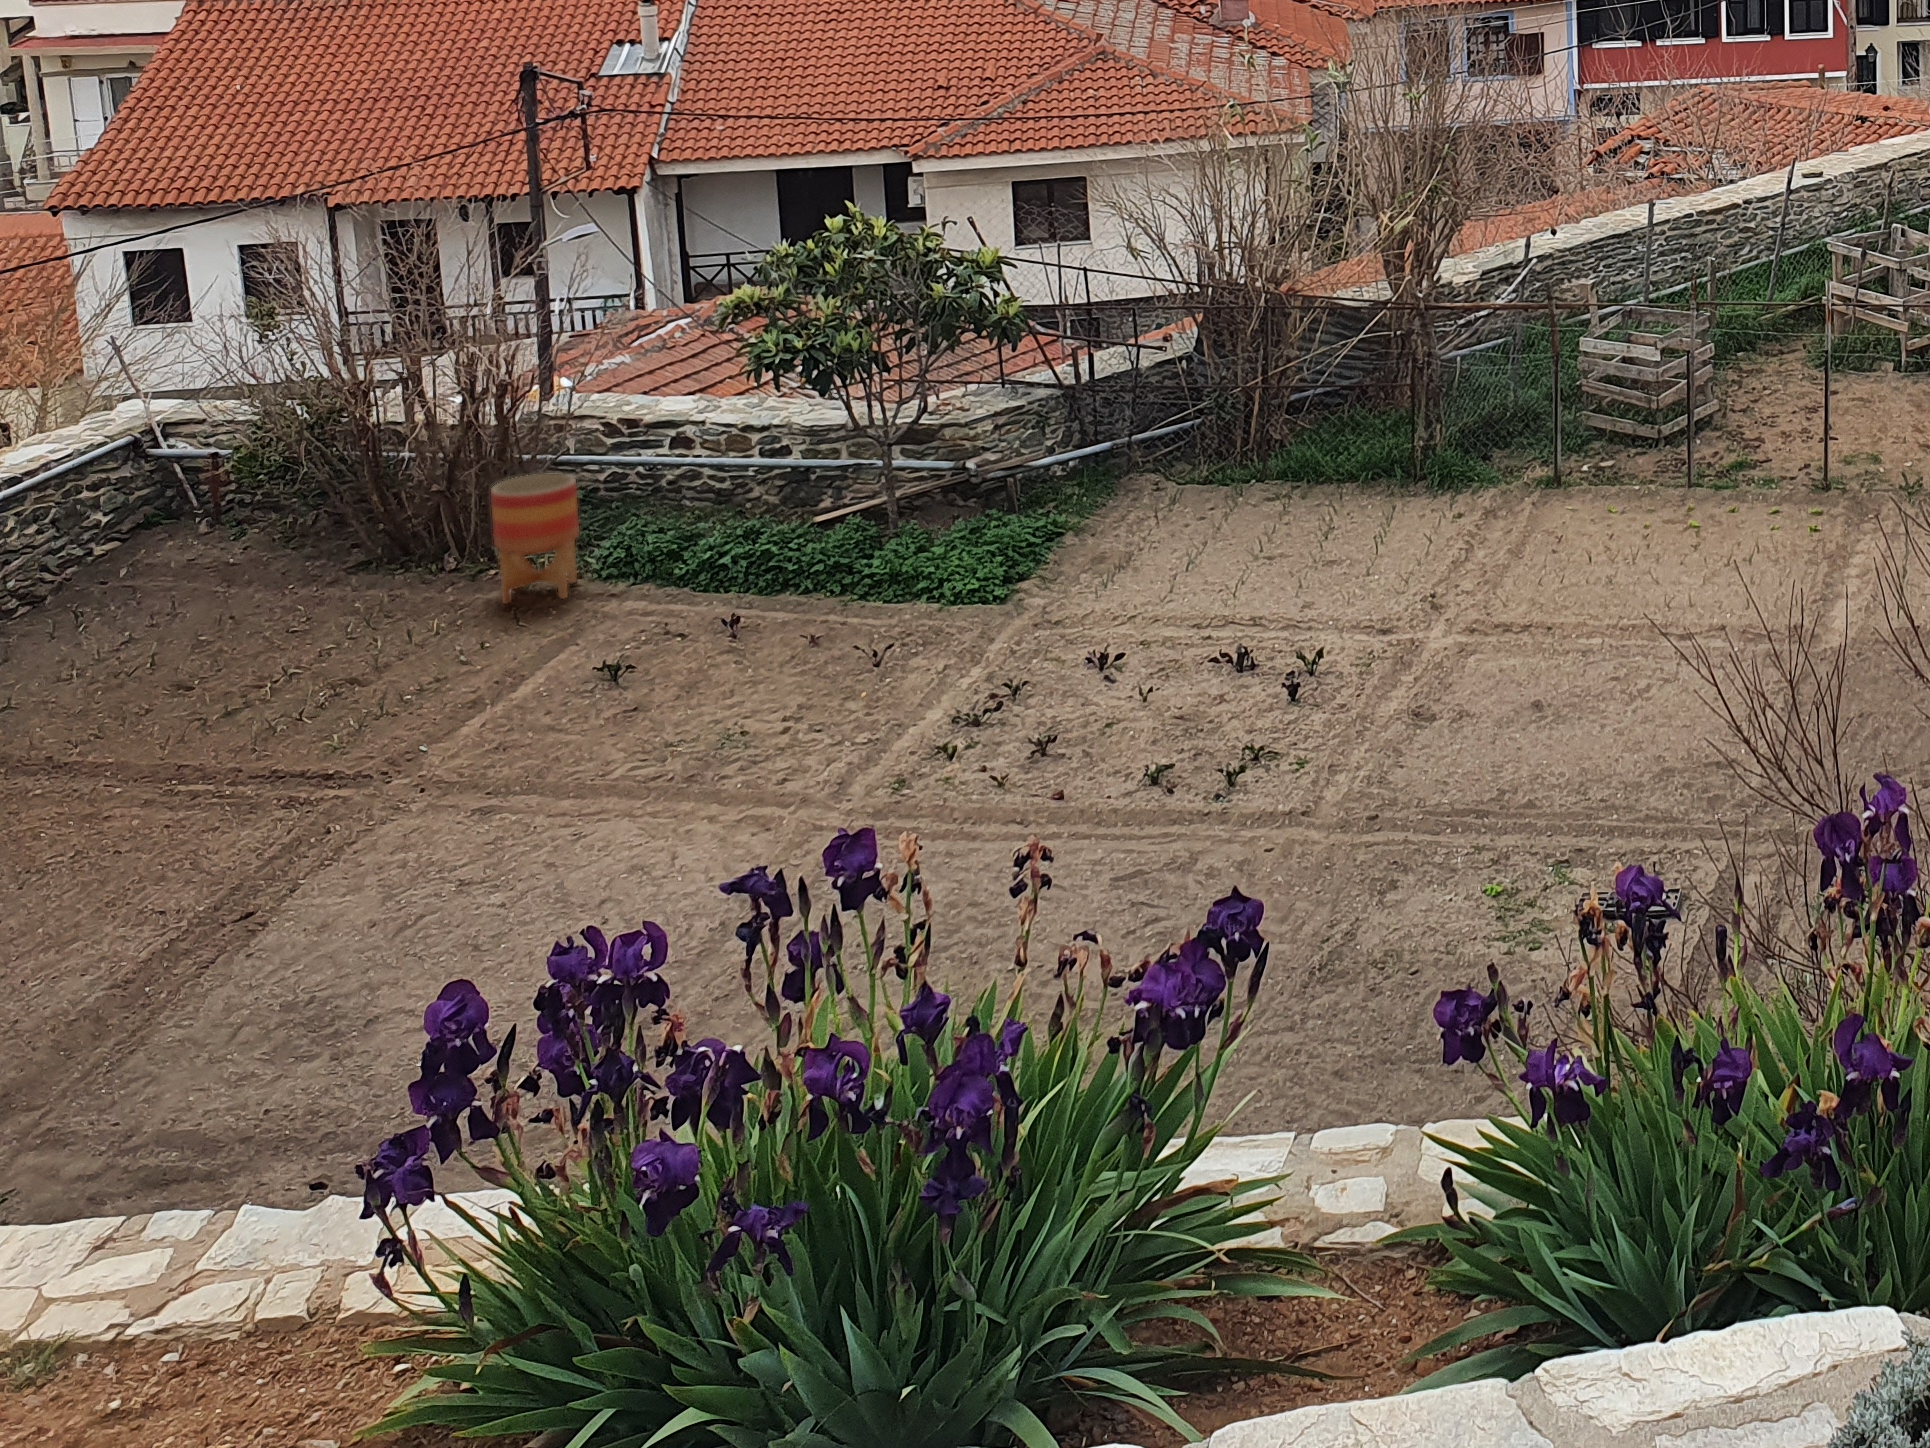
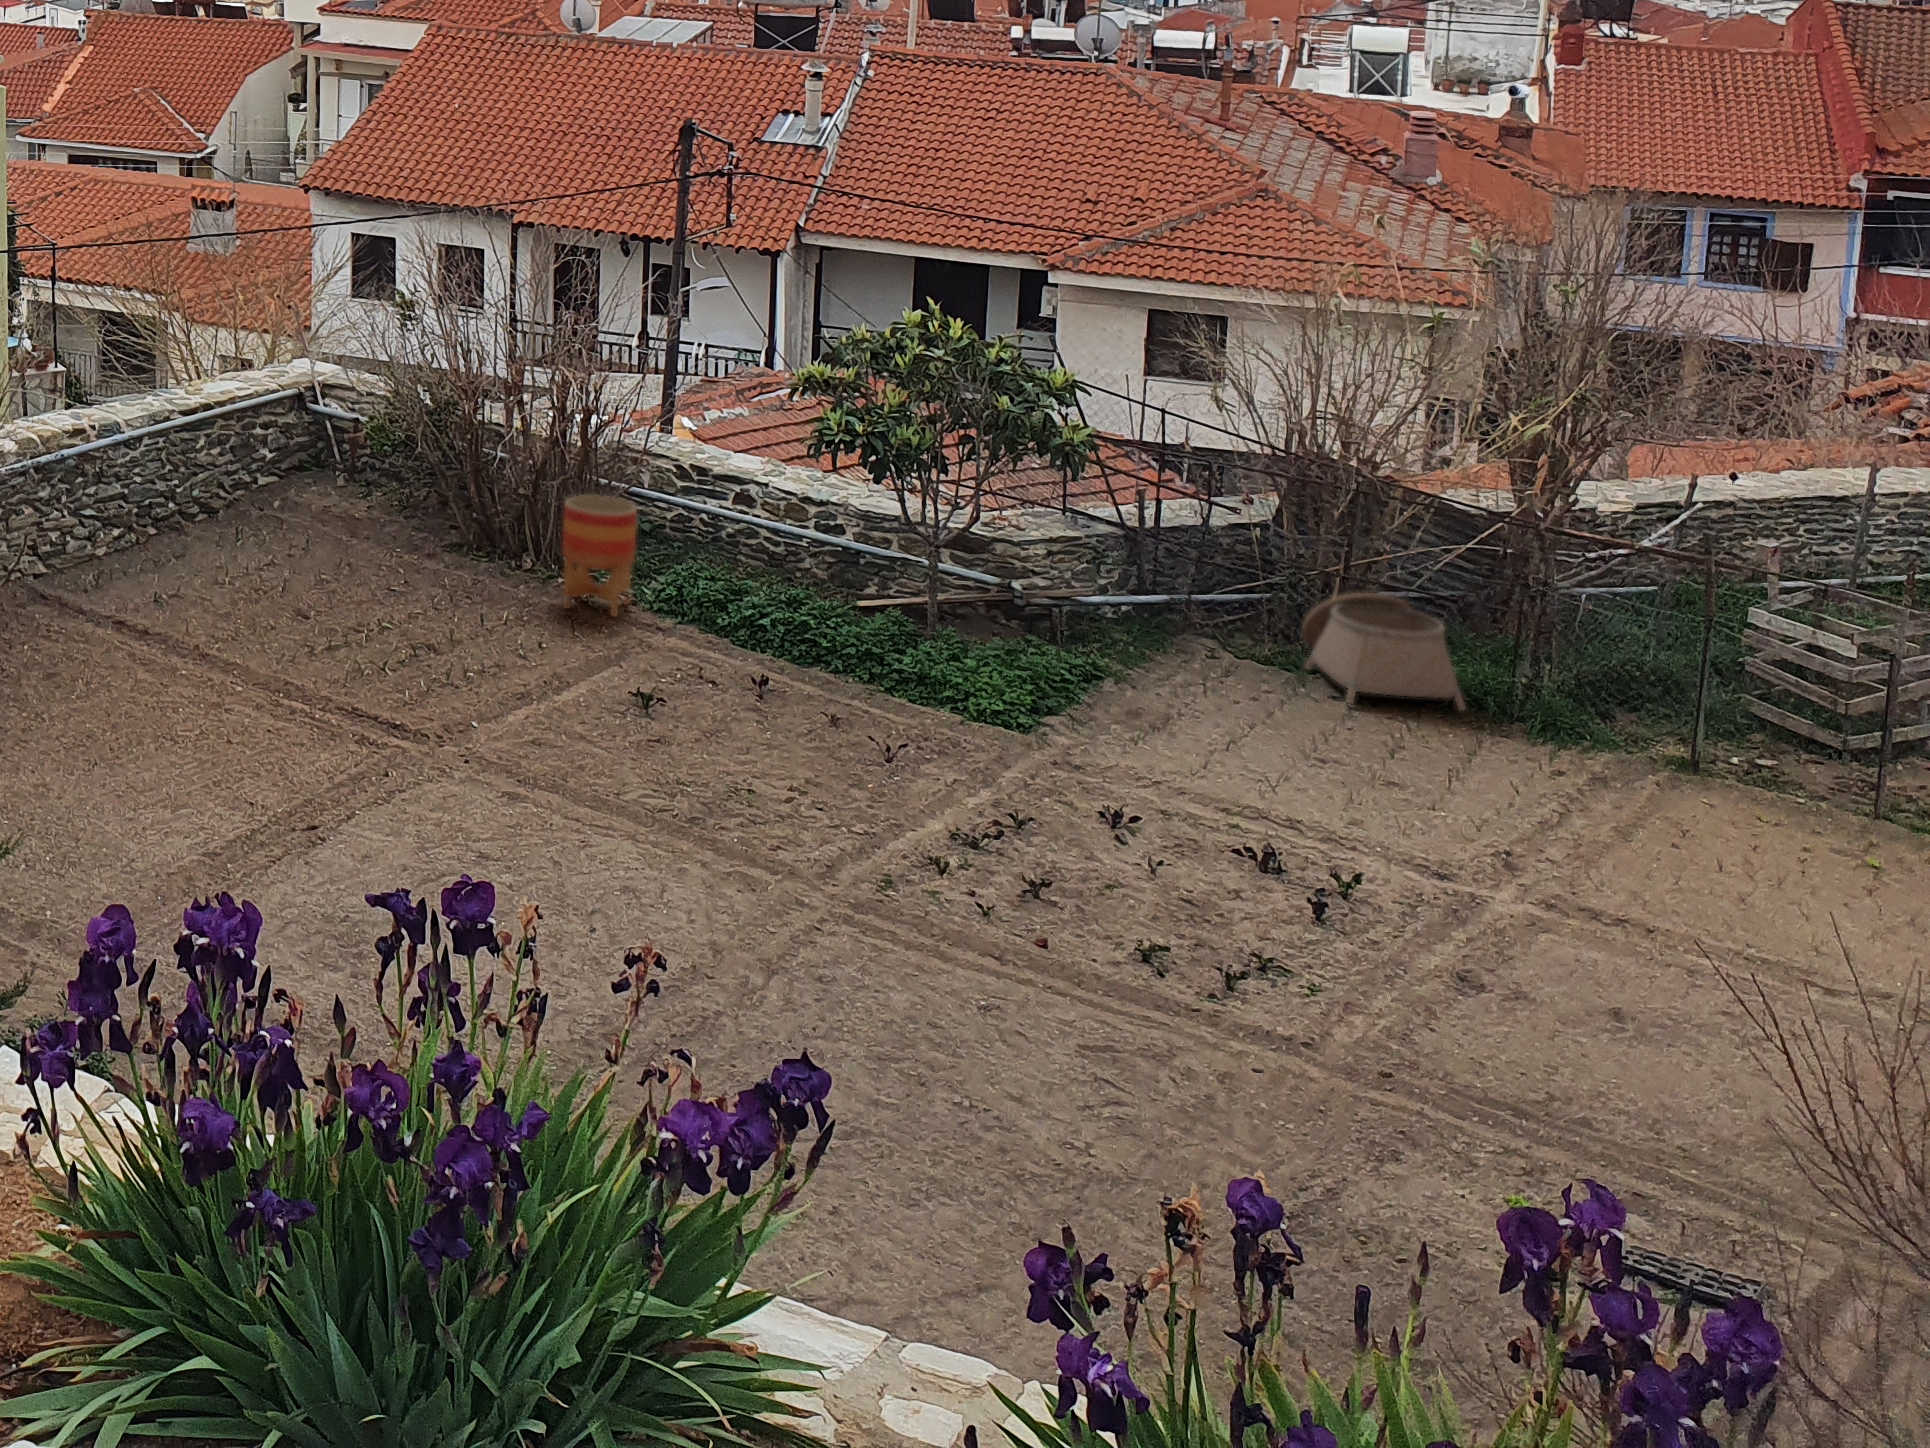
basket: none [1229,399,1369,501] -> present [1302,593,1465,710]

